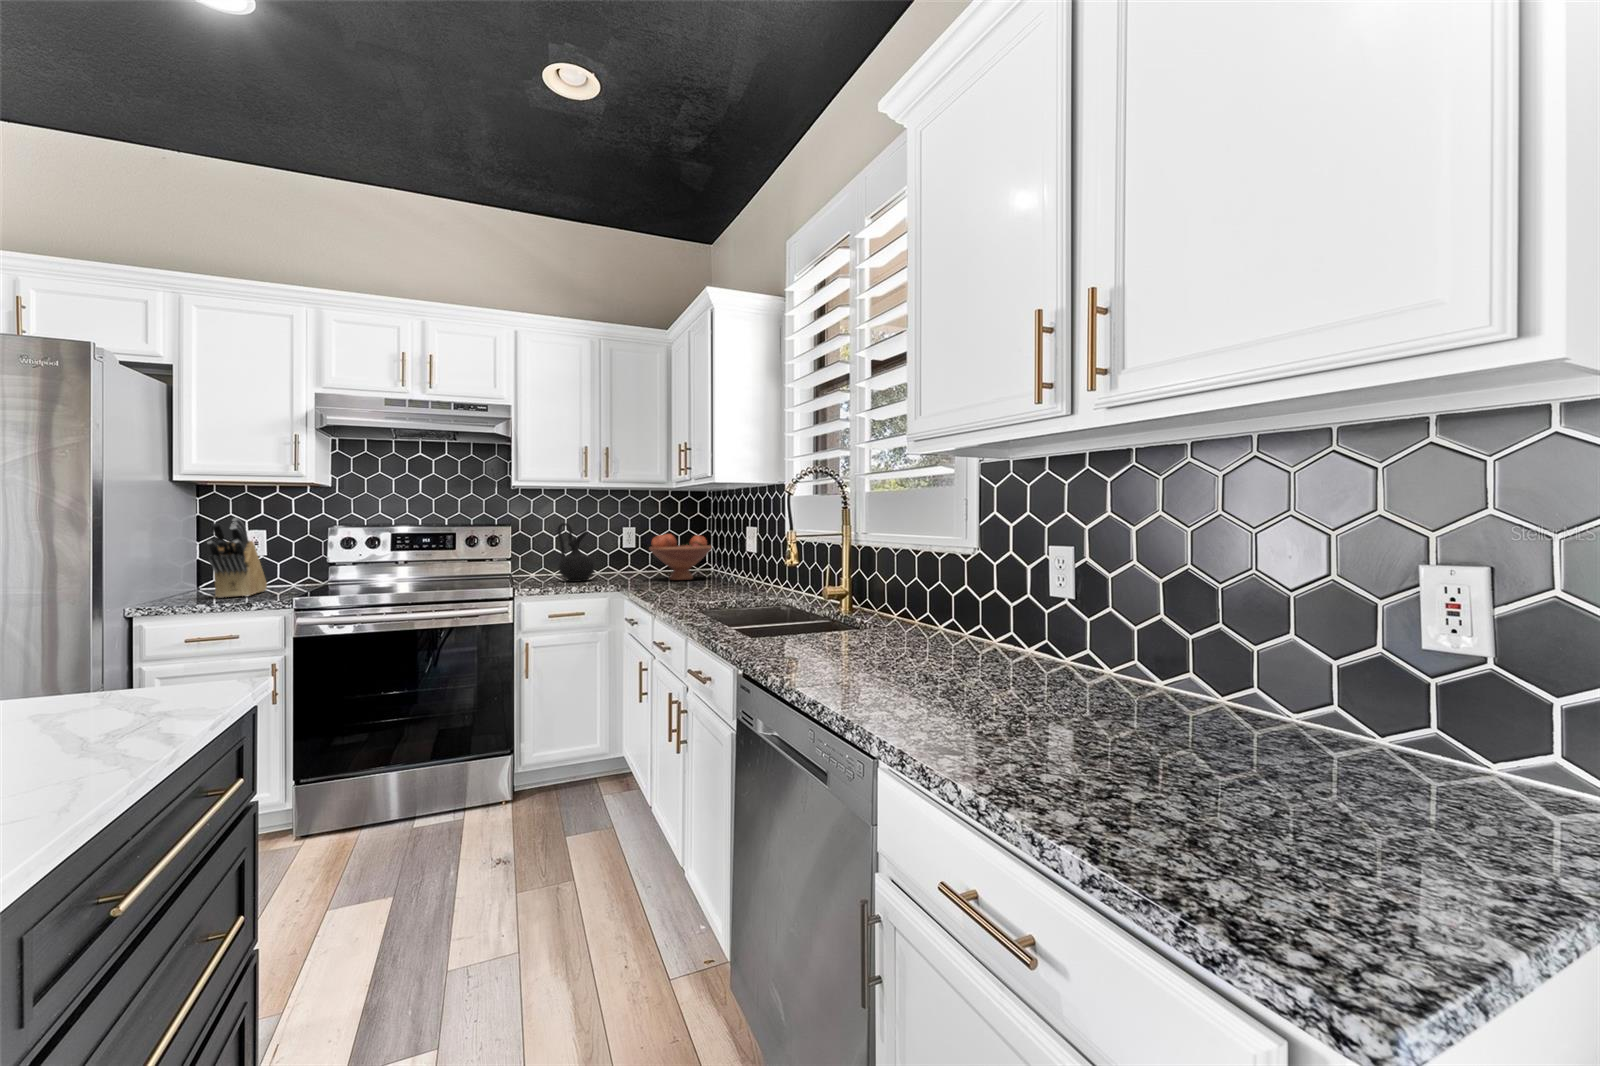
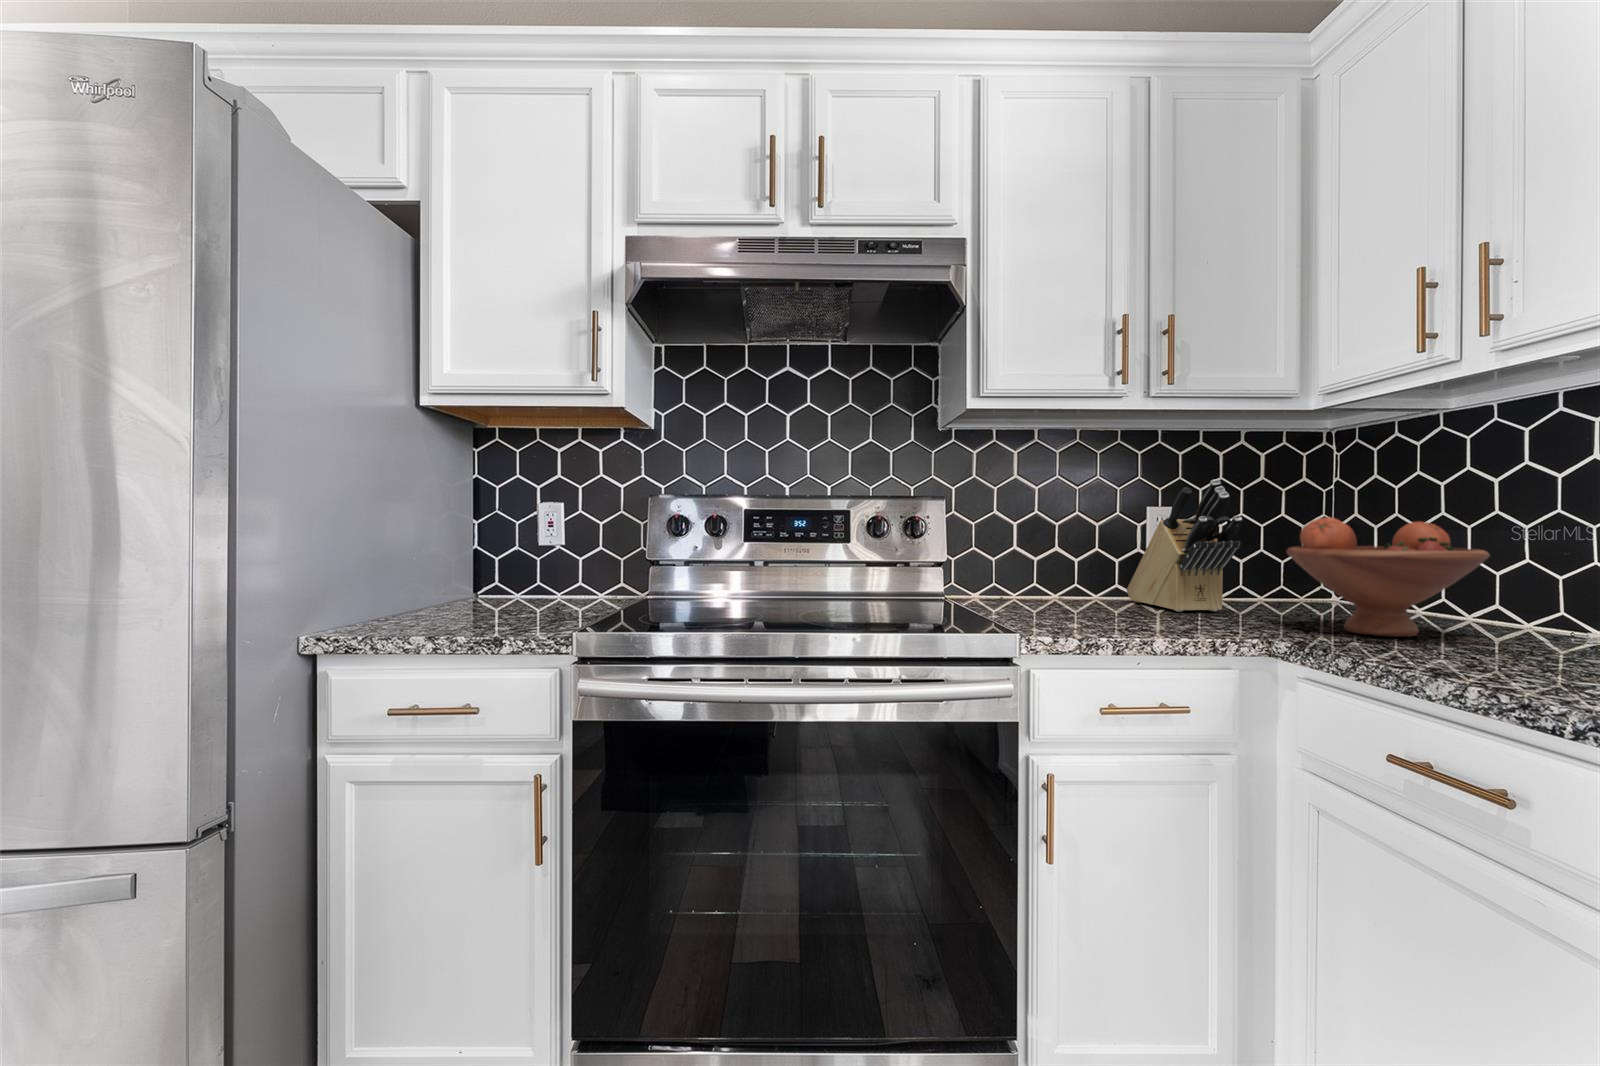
knife block: present [207,517,267,598] -> present [1127,479,1242,612]
ceramic jug: present [558,523,595,582] -> none [1055,490,1139,621]

